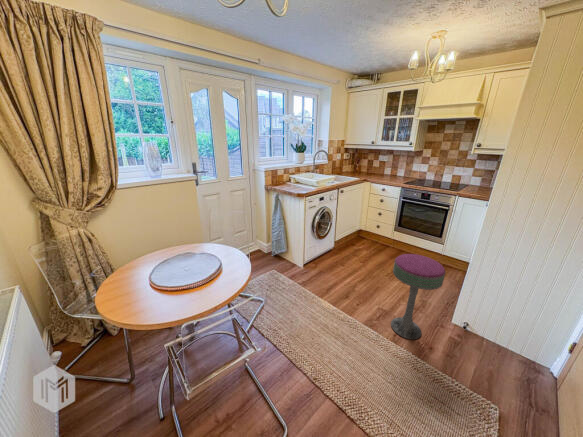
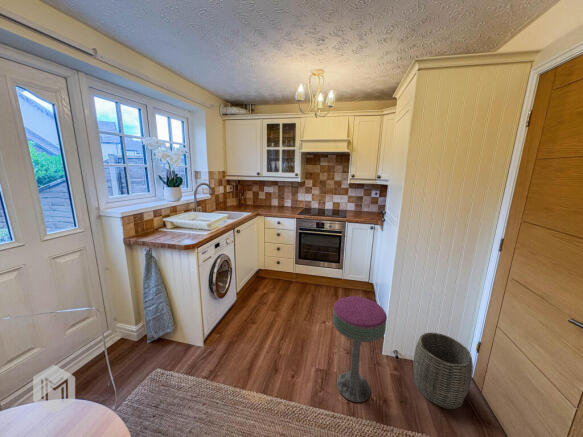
woven basket: none [473,312,547,386] -> present [413,333,473,409]

